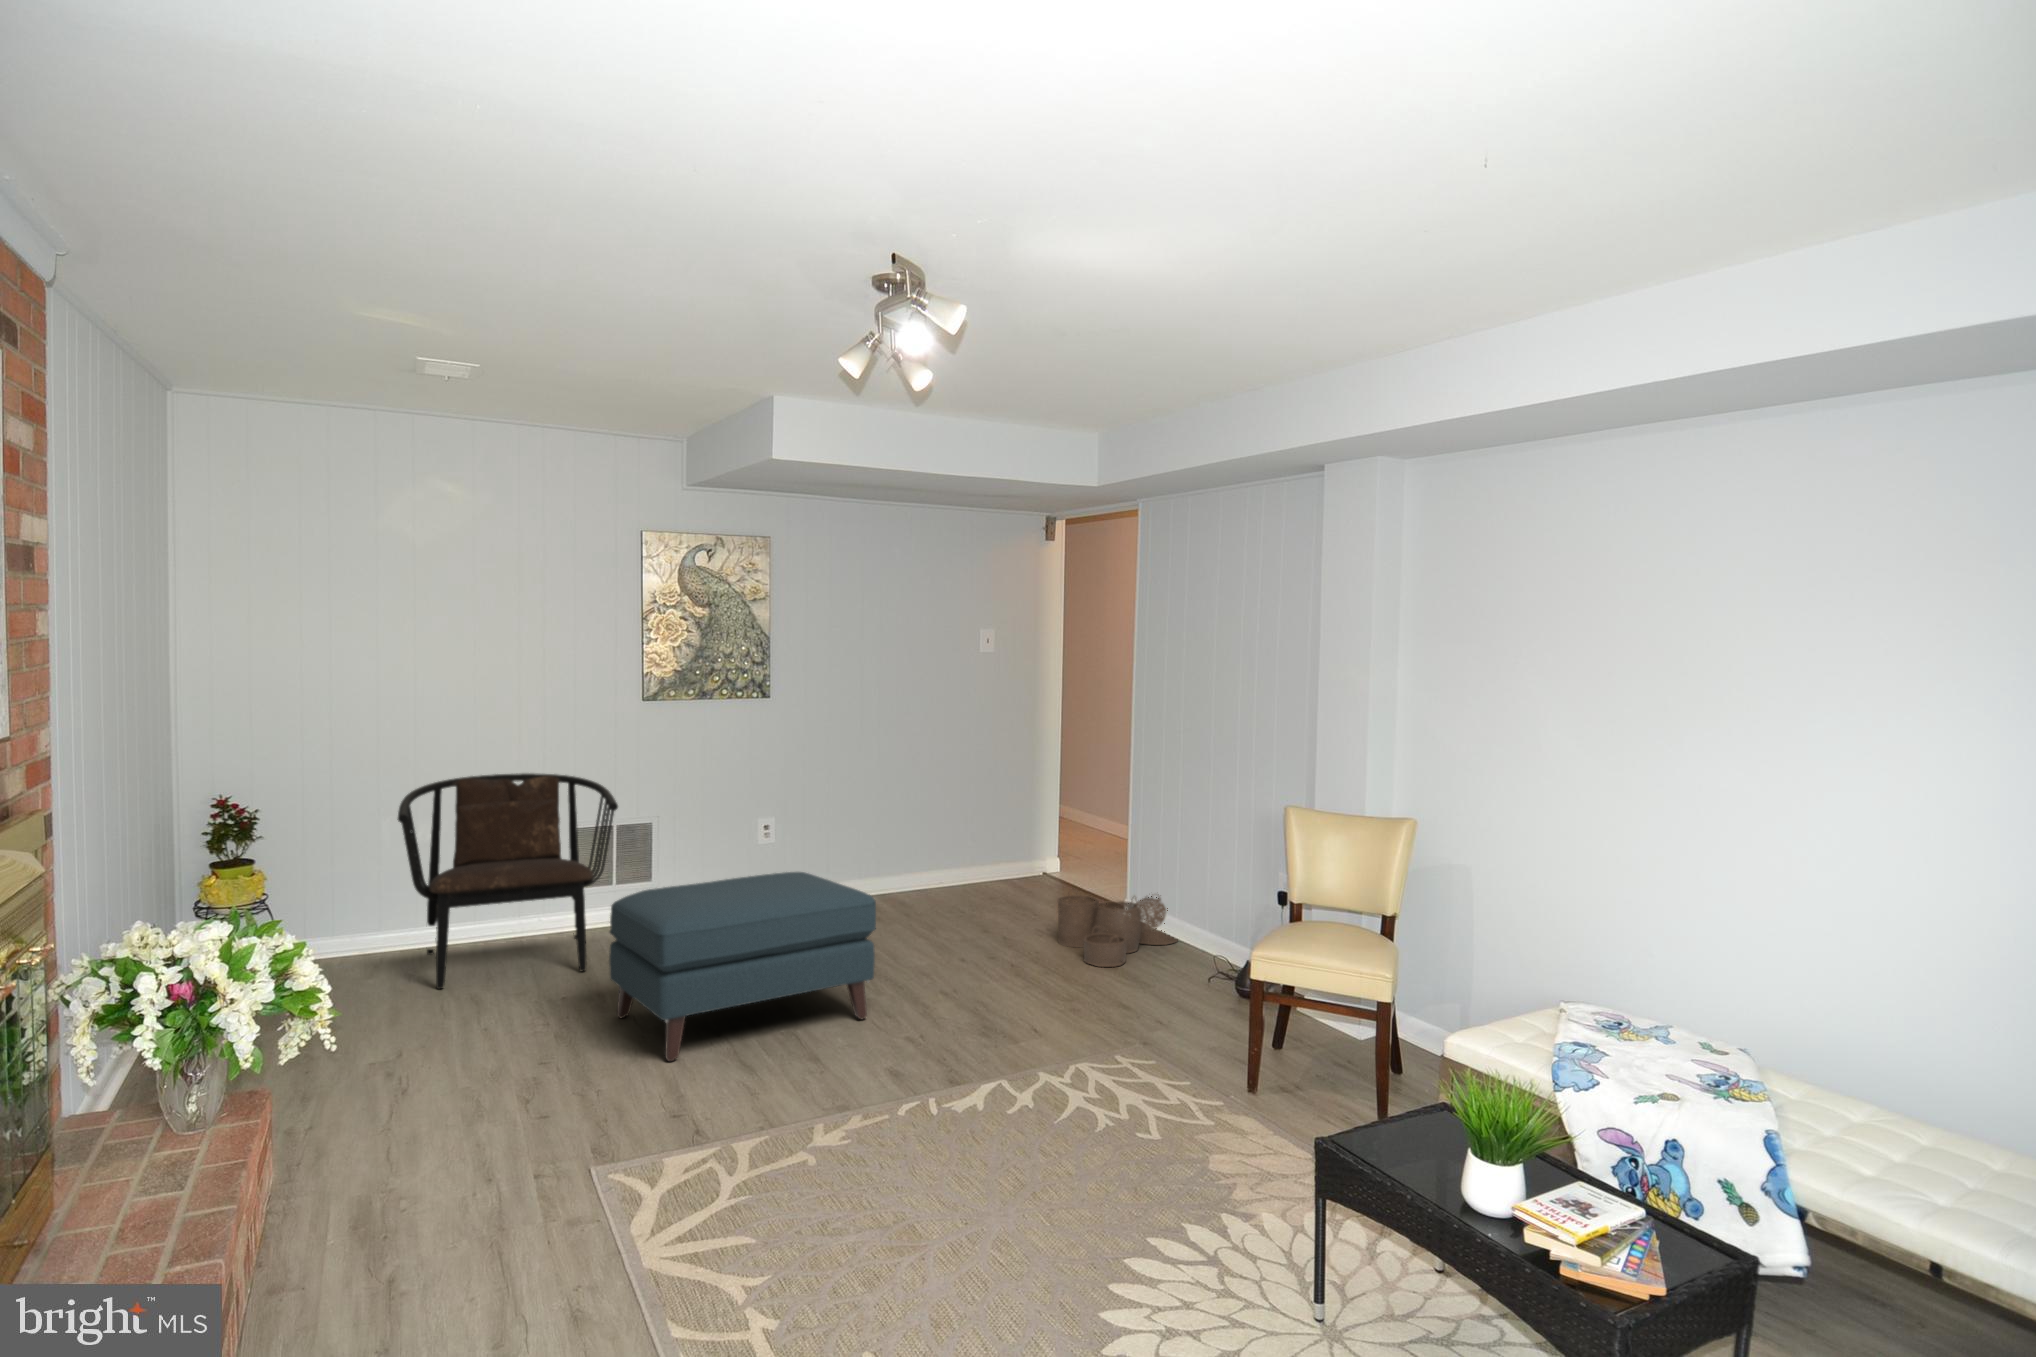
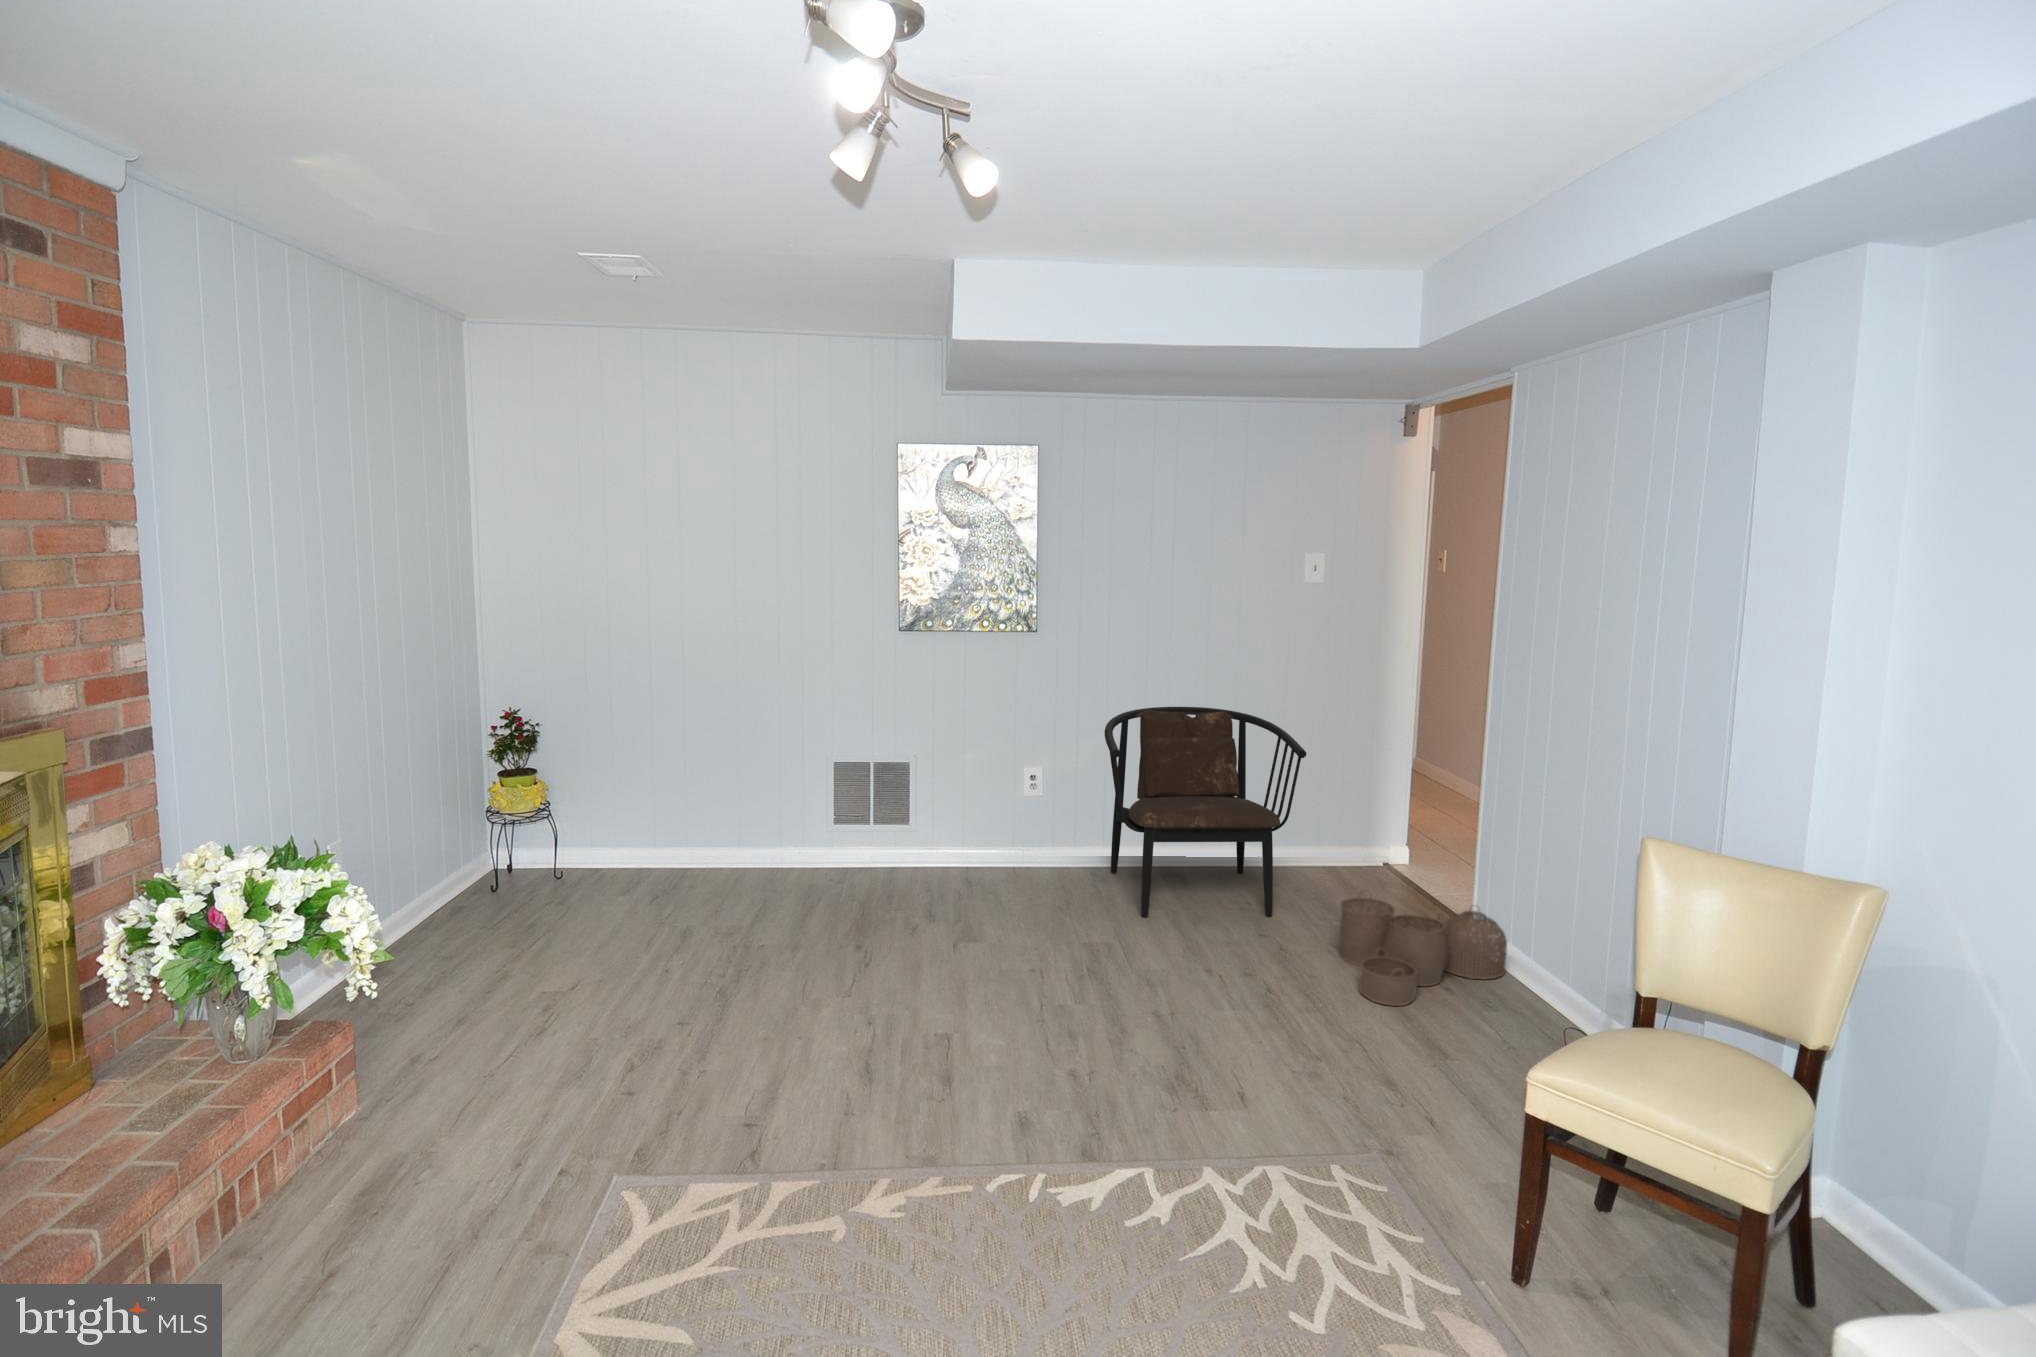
armchair: present [397,773,618,989] -> present [1105,707,1306,917]
ottoman: present [609,872,876,1061] -> none [794,848,1066,1060]

